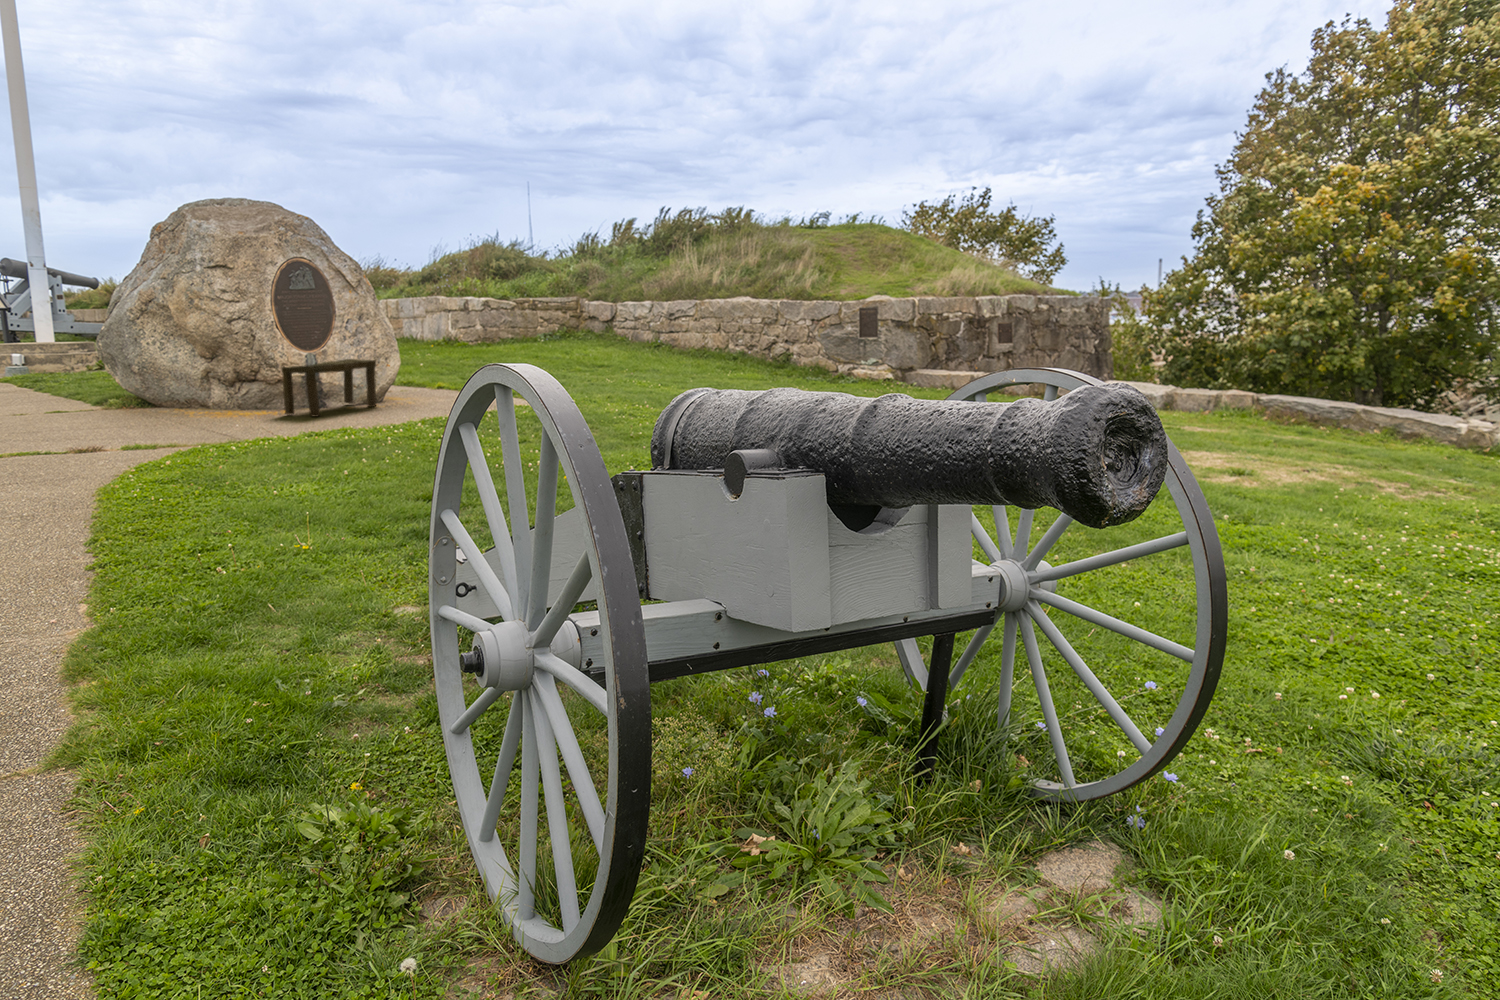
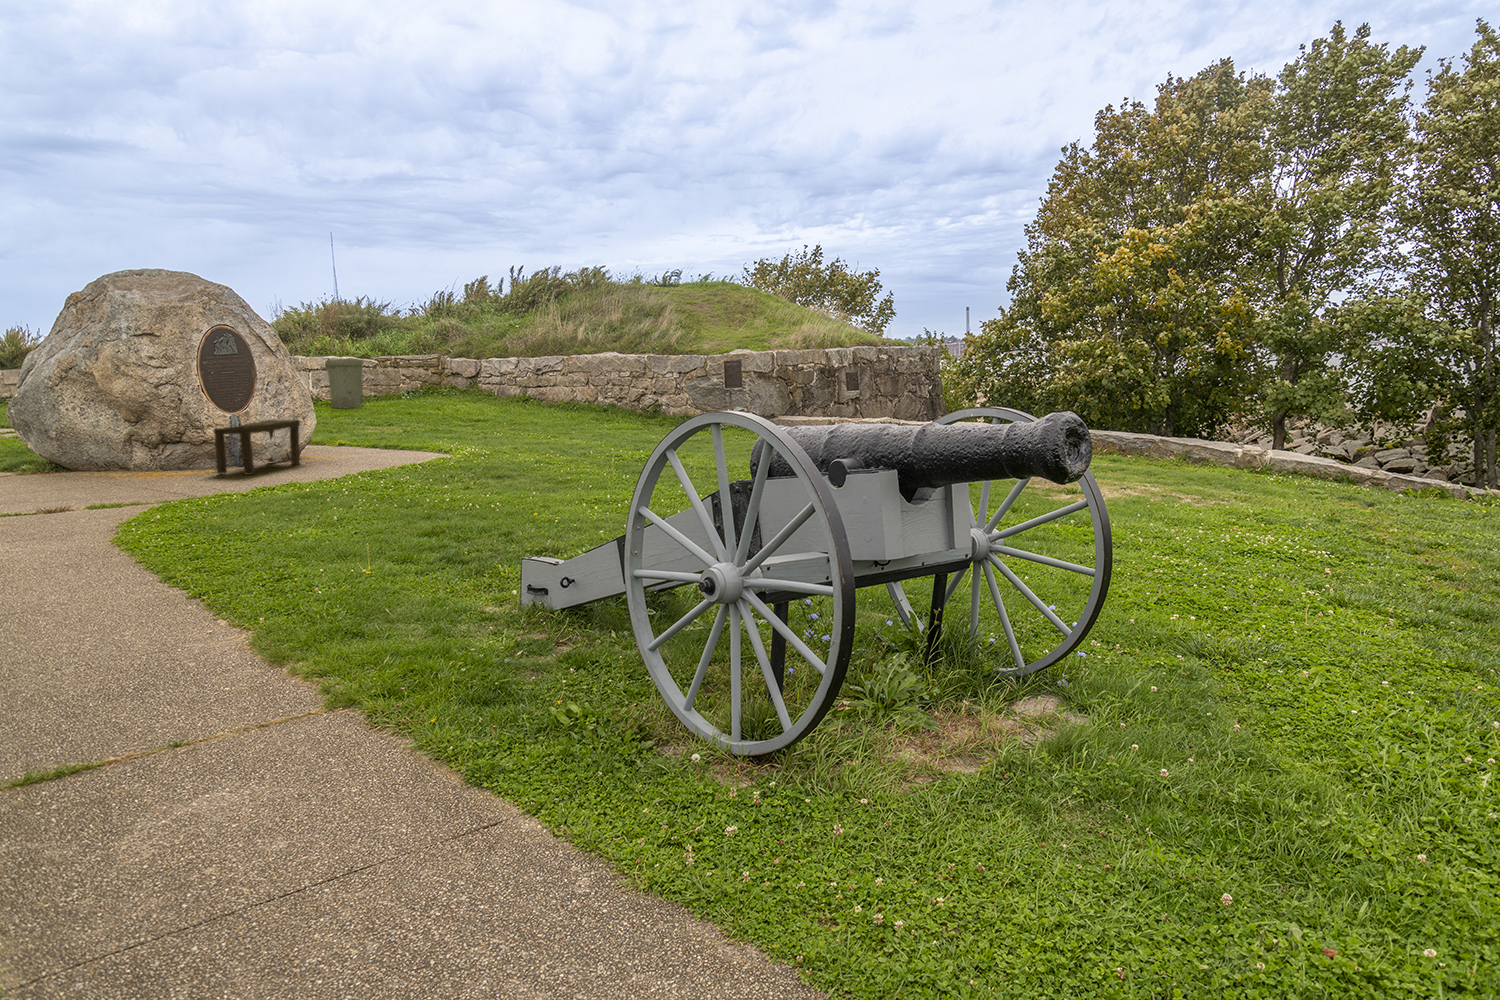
trash can: none [459,299,496,350] -> present [326,359,363,408]

